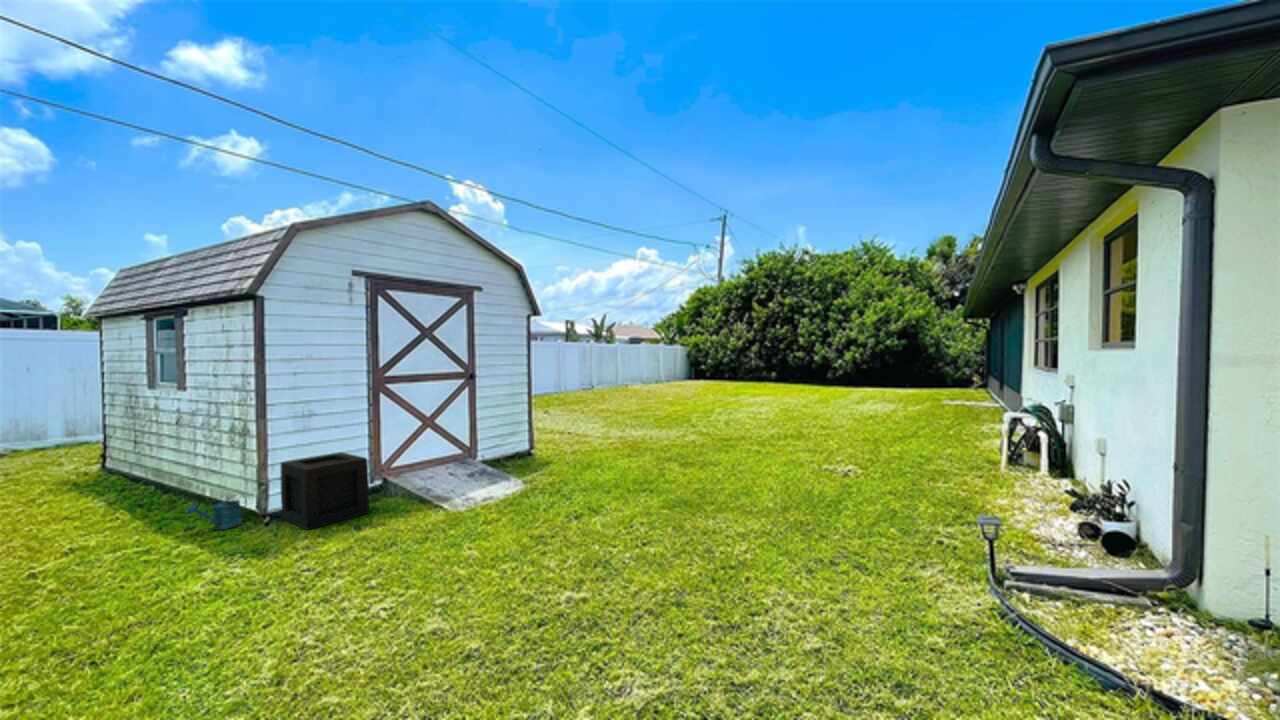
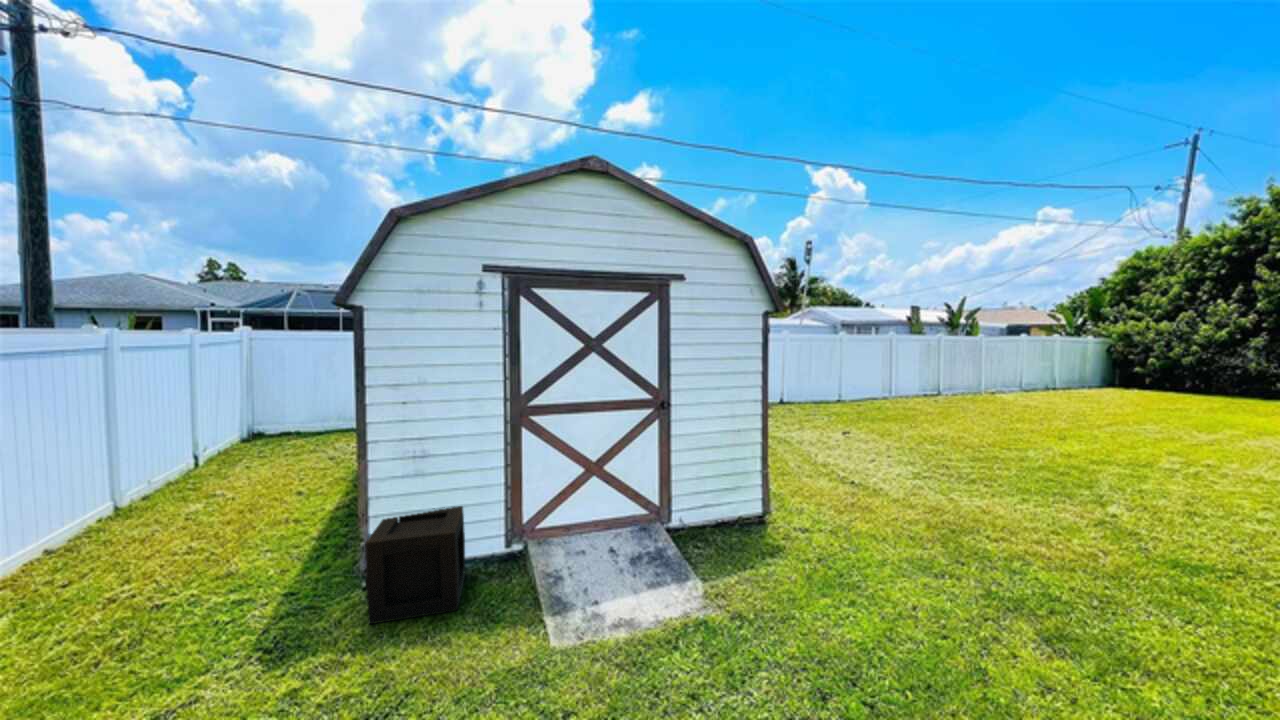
watering can: present [187,496,247,530] -> none [300,541,368,584]

